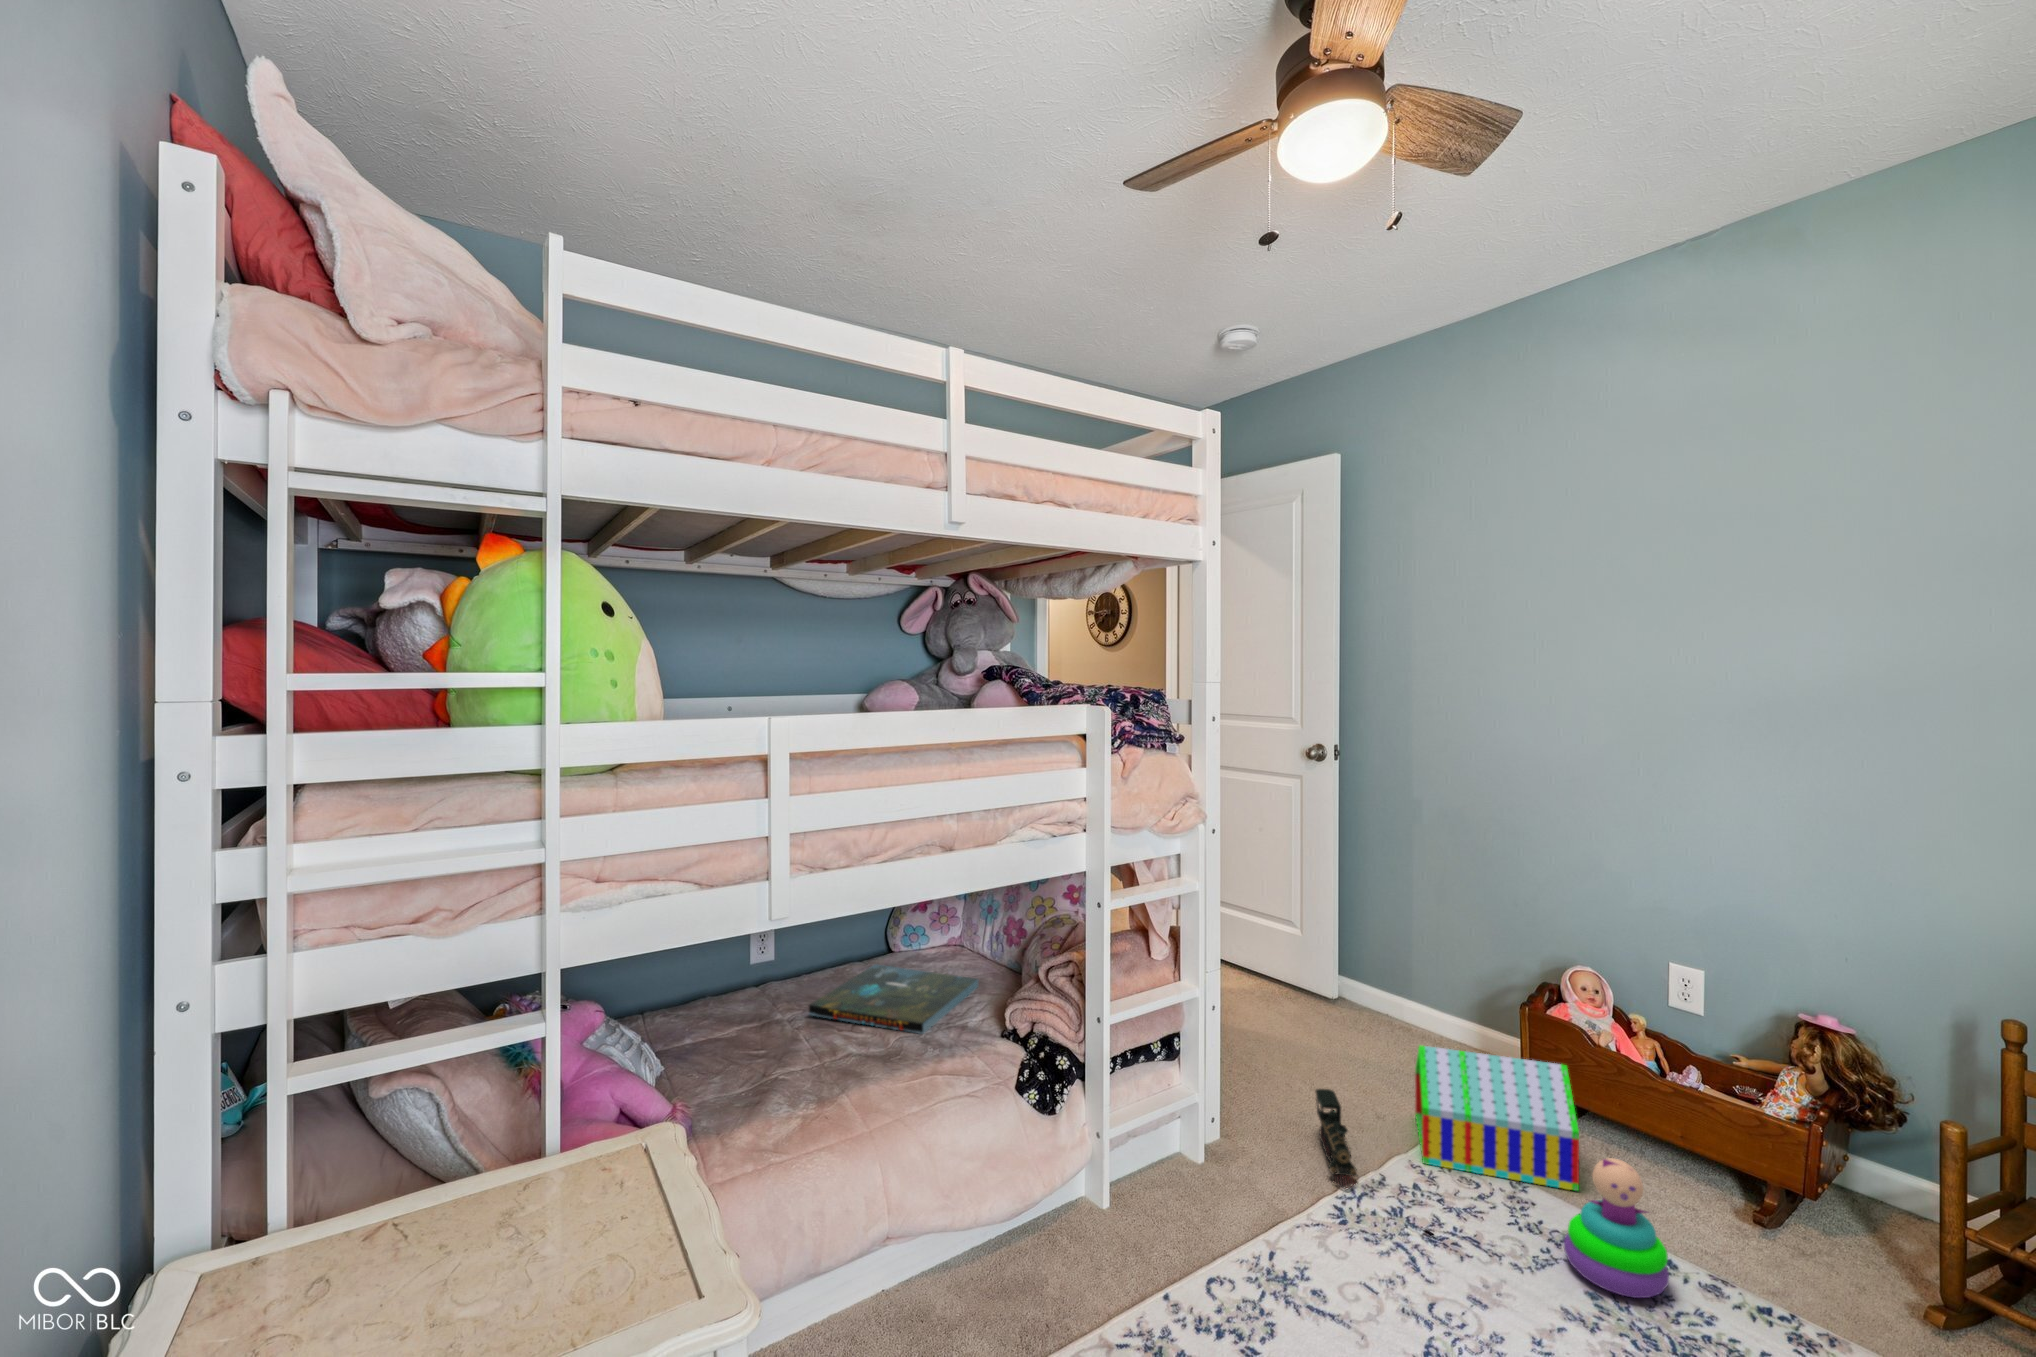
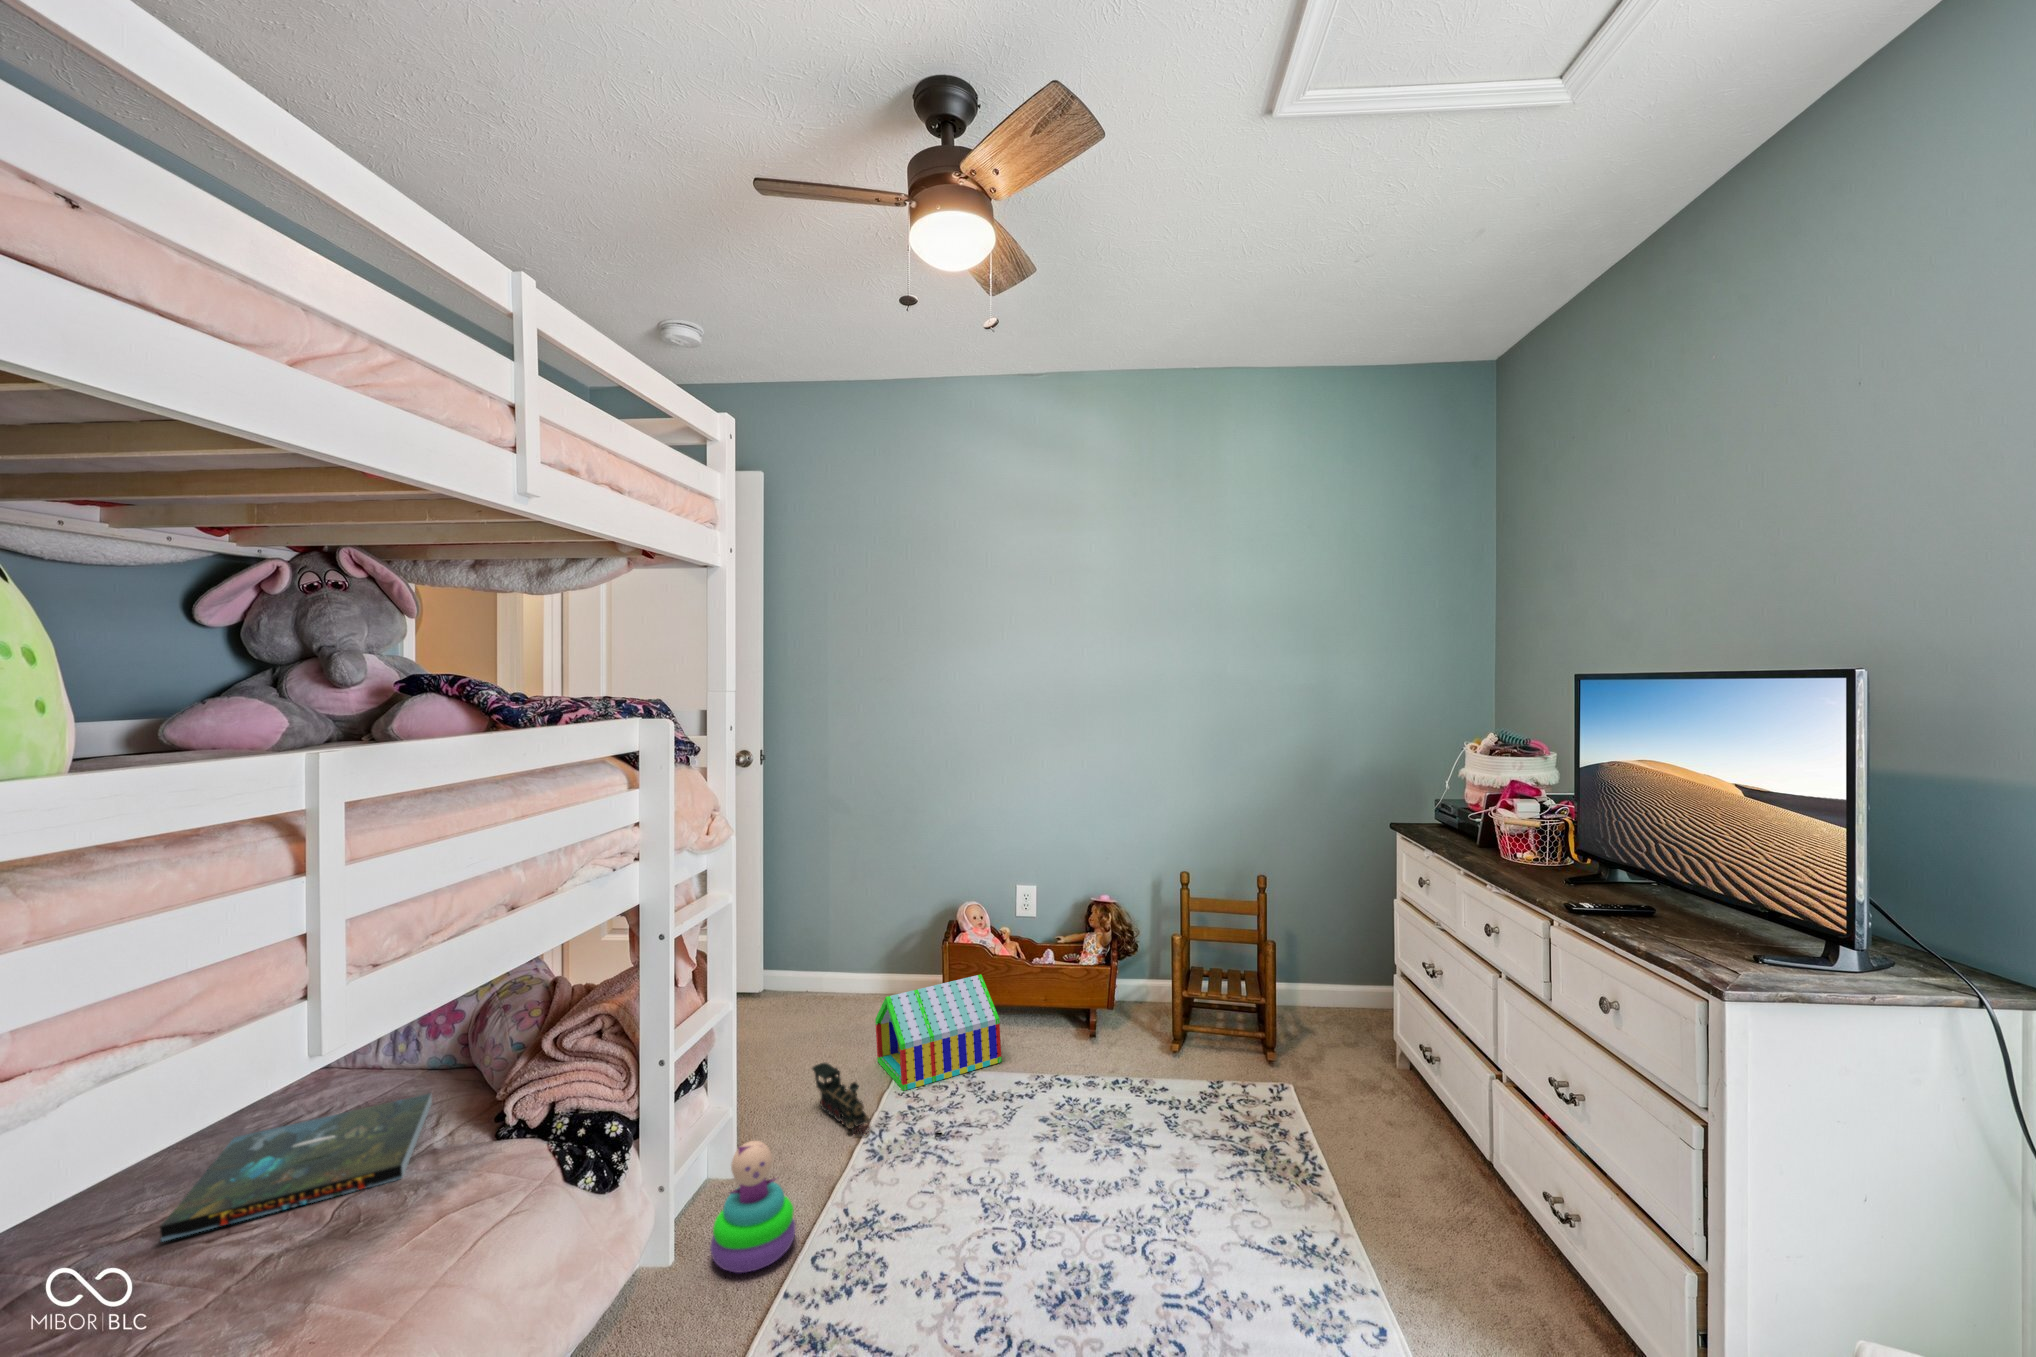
stacking toy: present [1564,1158,1669,1298] -> present [710,1141,796,1273]

